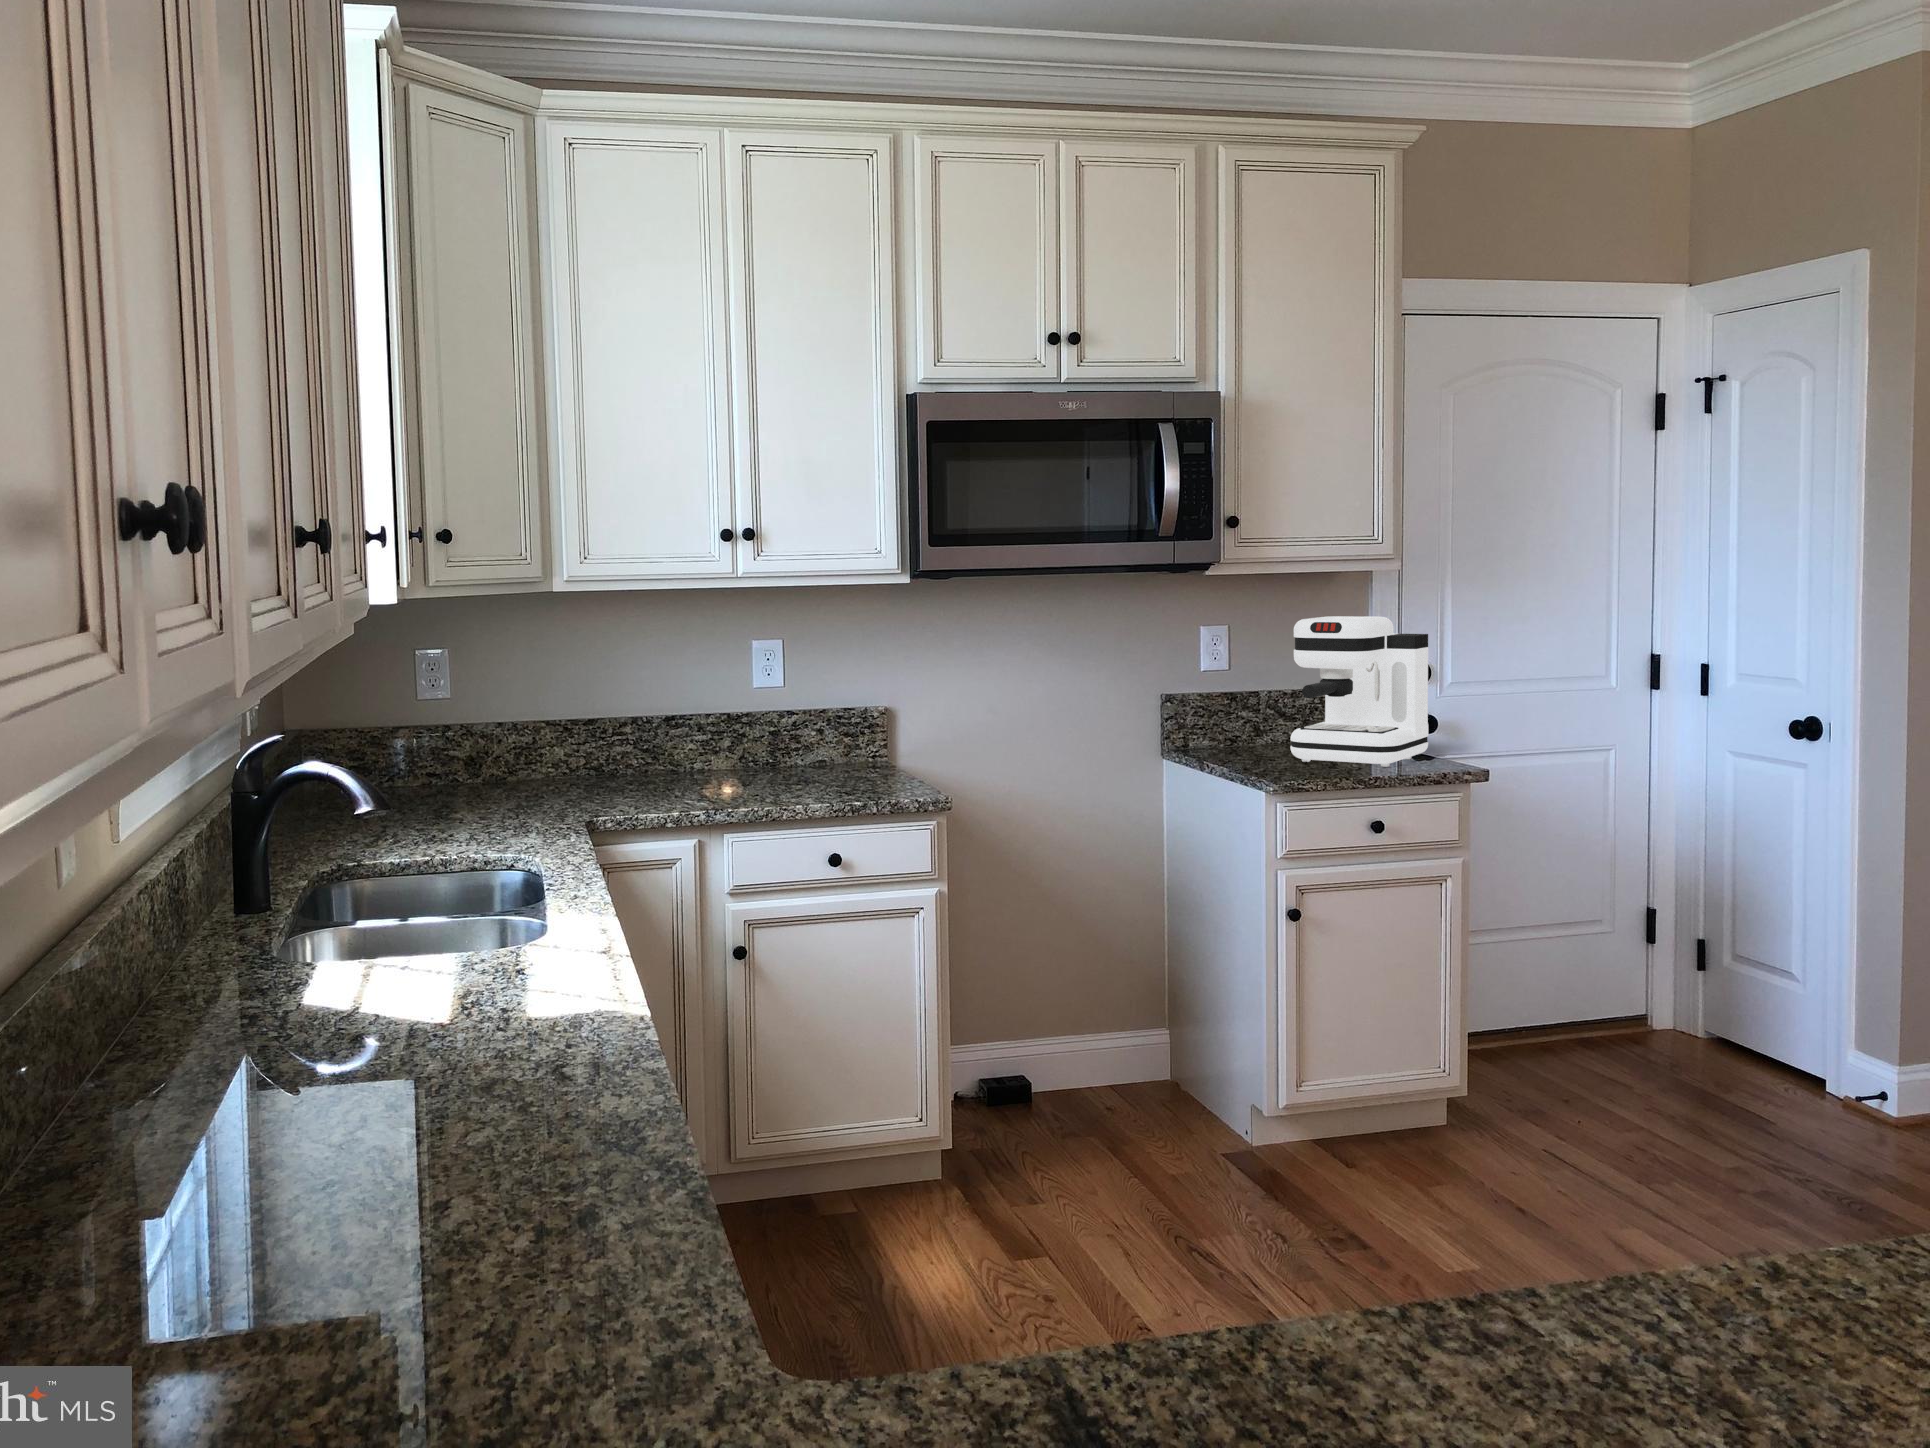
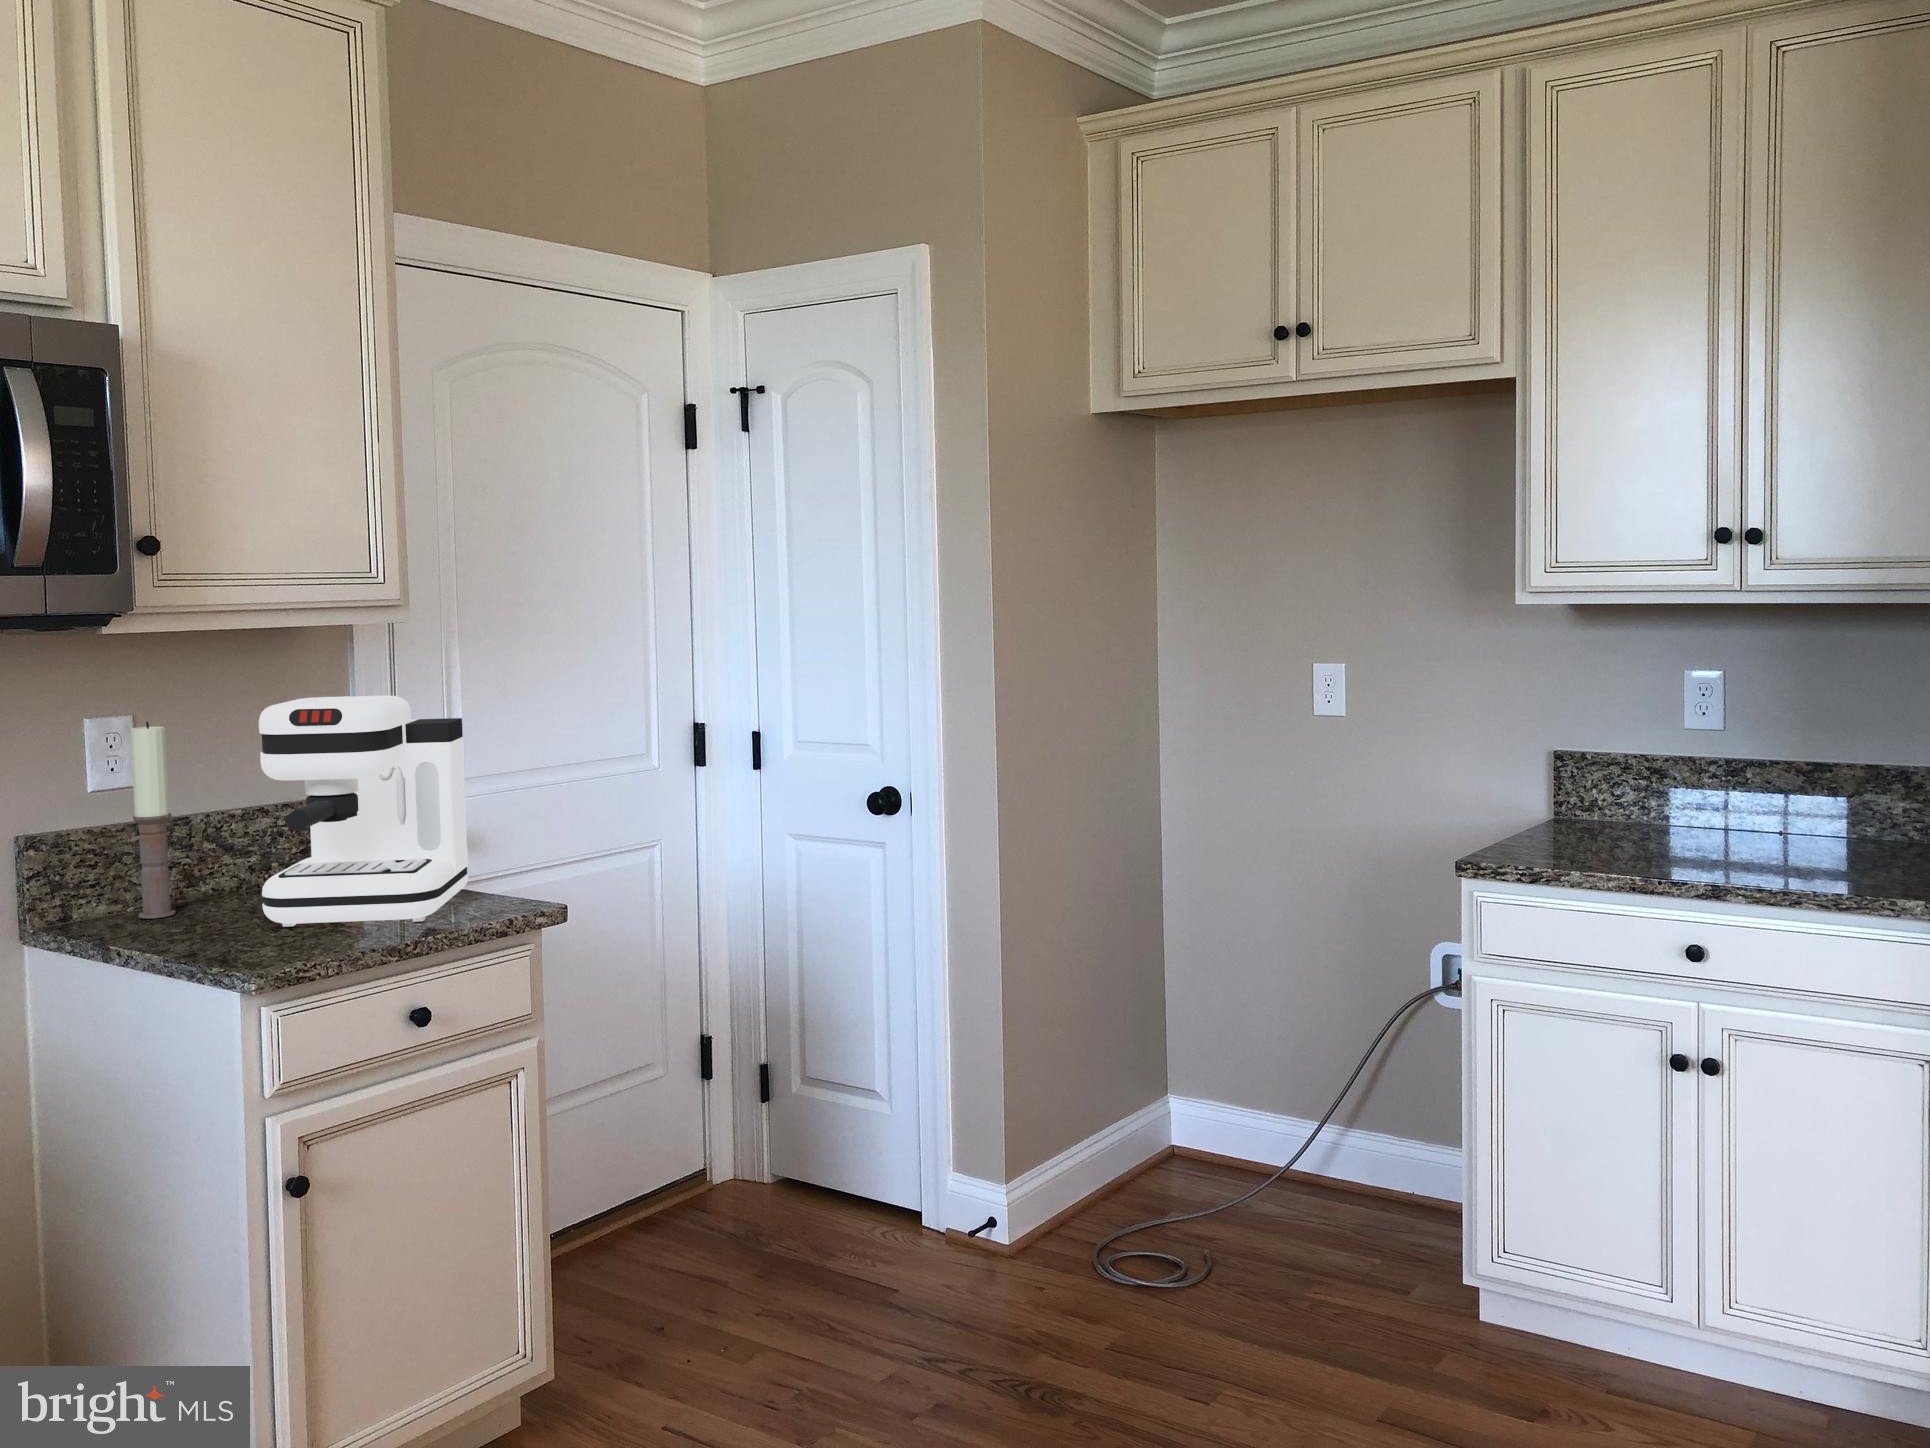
candle: none [1224,628,1246,751] -> present [131,722,175,918]

